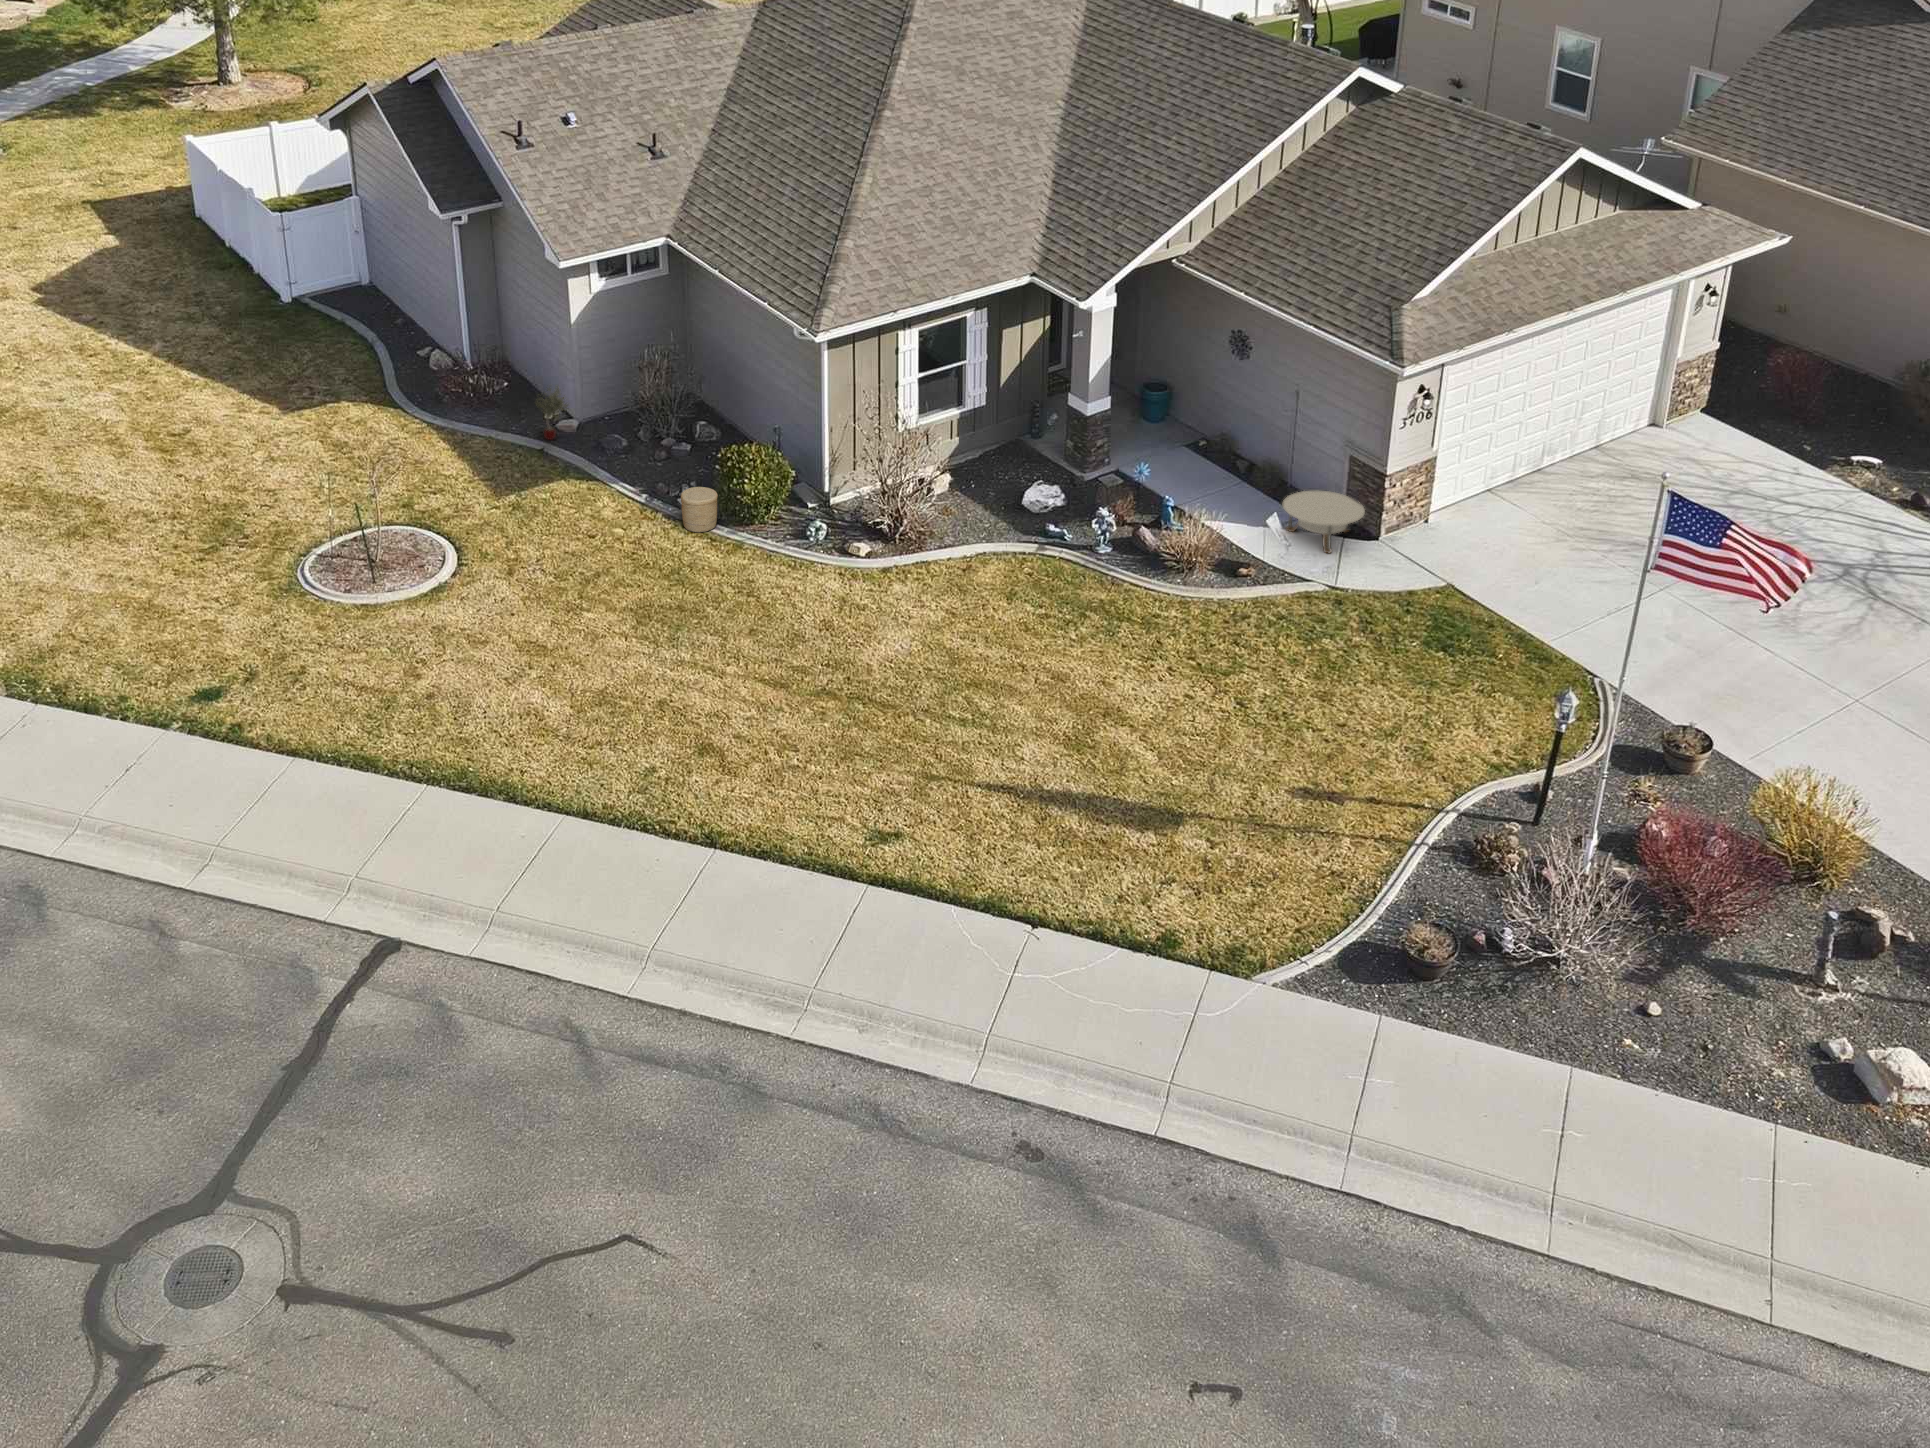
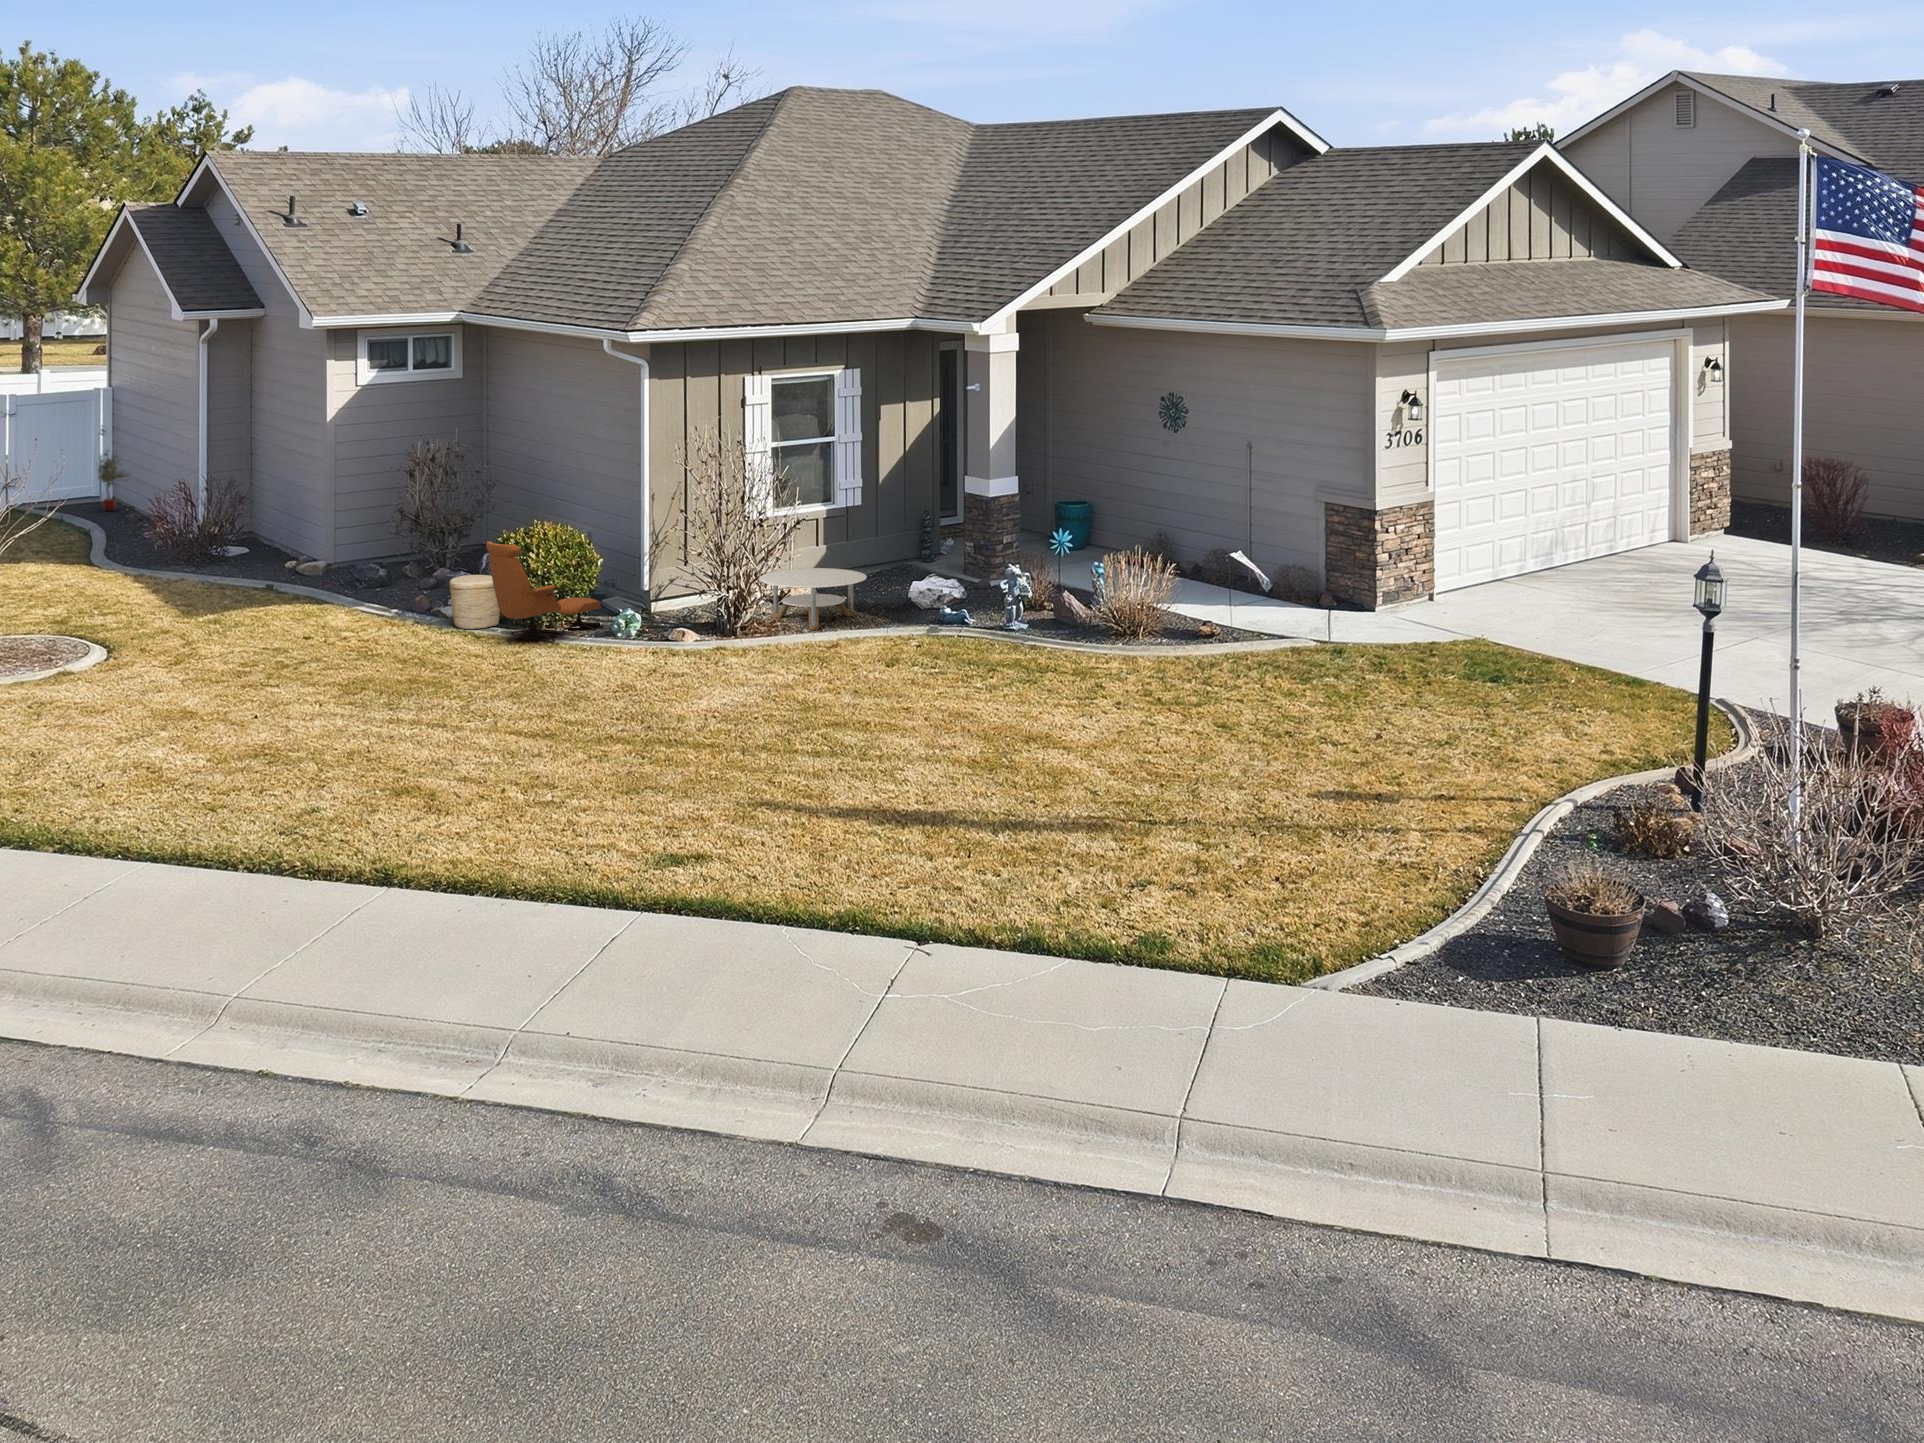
potted tree: present [535,387,568,440] -> present [98,451,129,511]
lounge chair: none [714,485,792,557] -> present [487,541,600,643]
round table: present [1283,491,1365,553] -> present [759,568,867,630]

